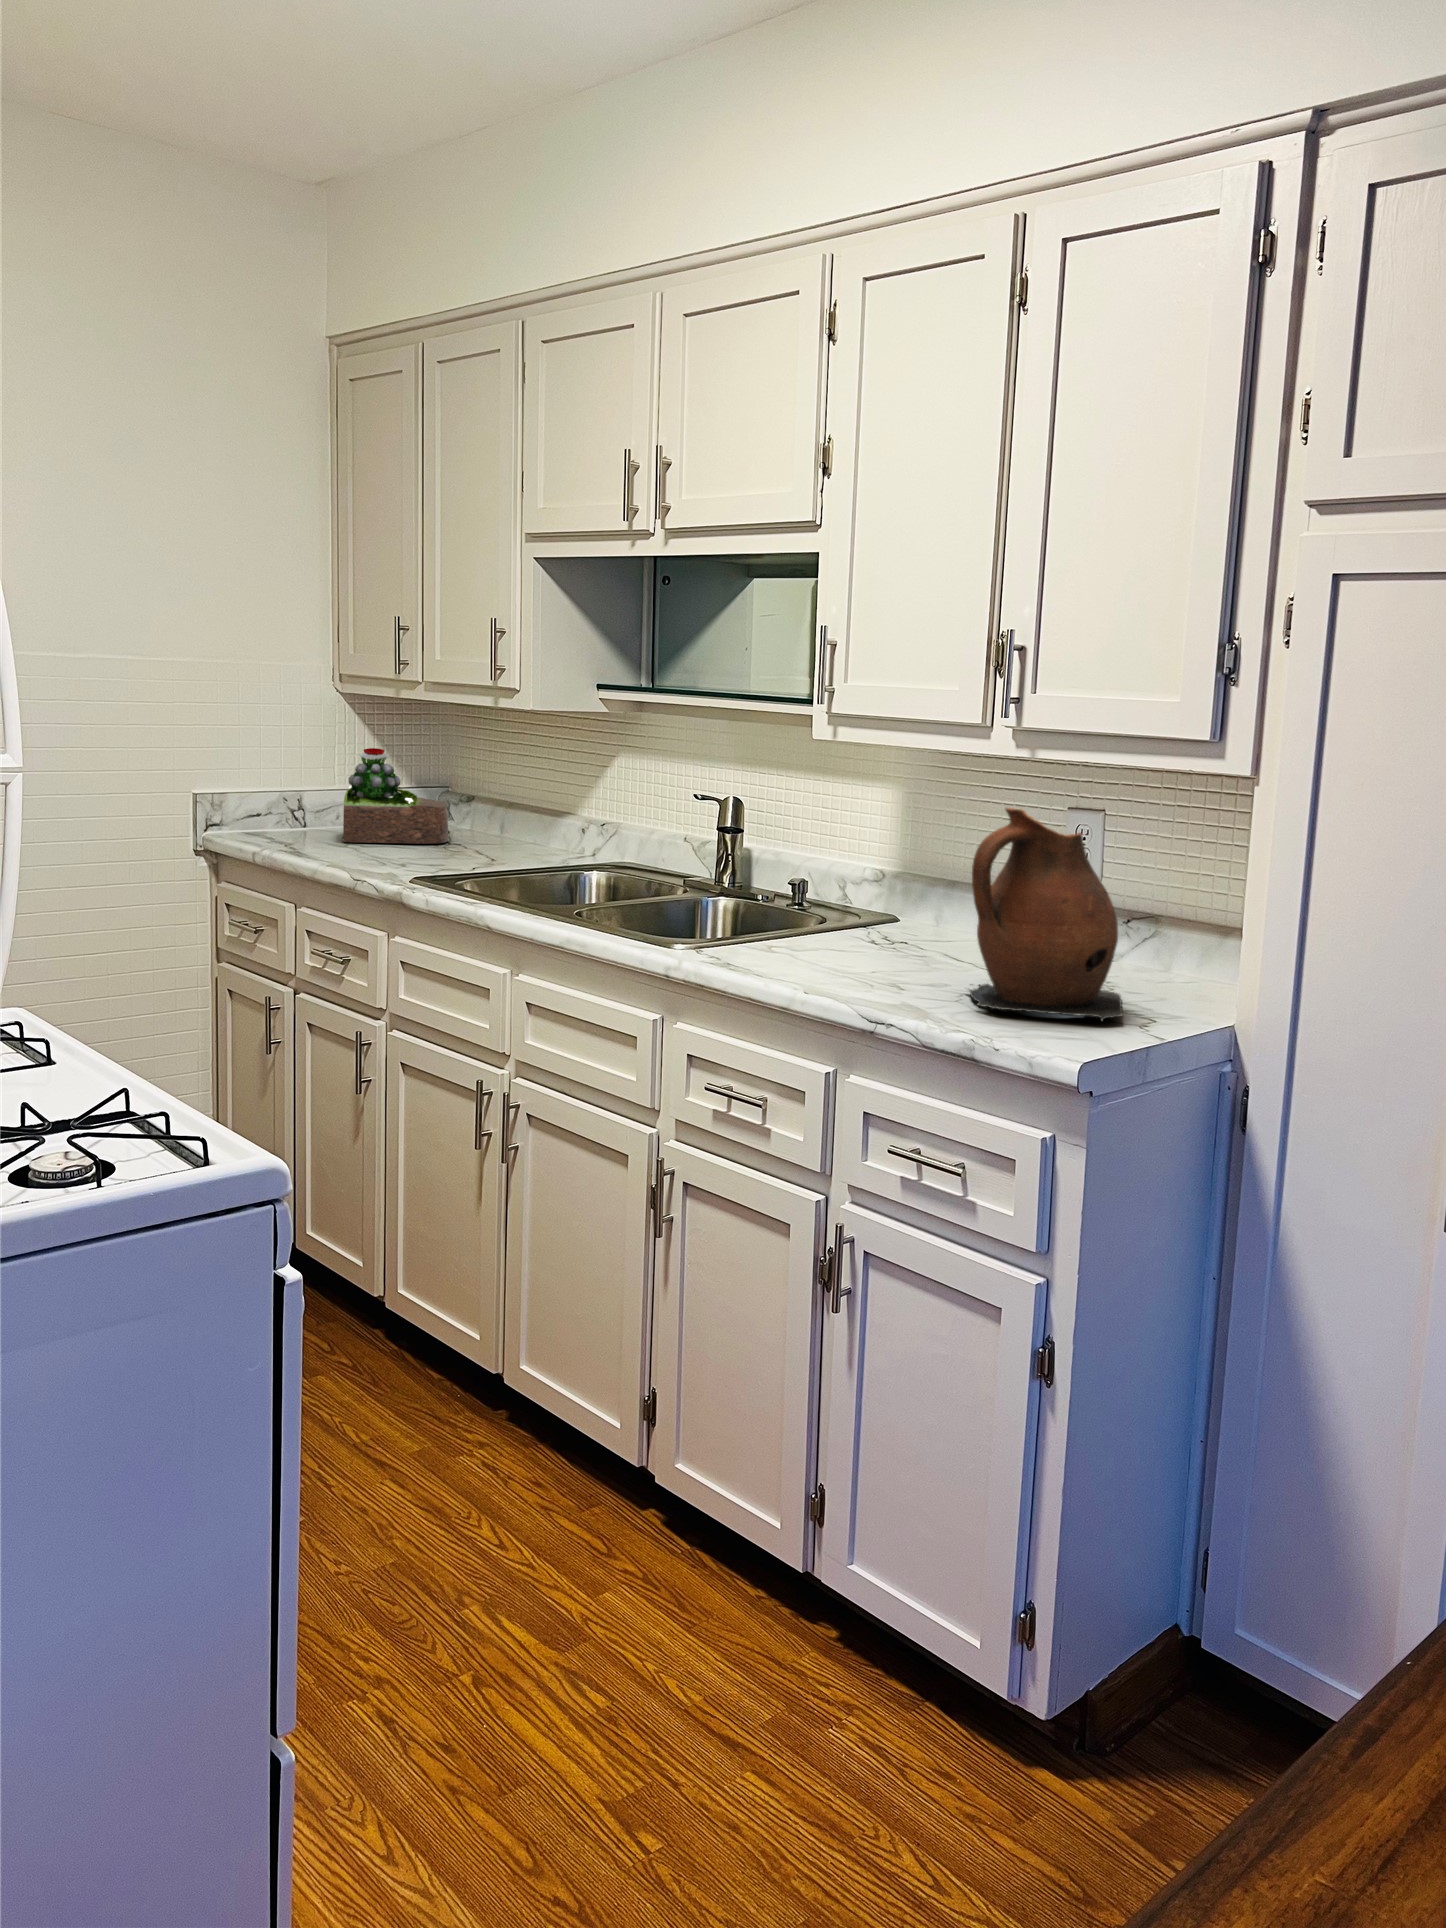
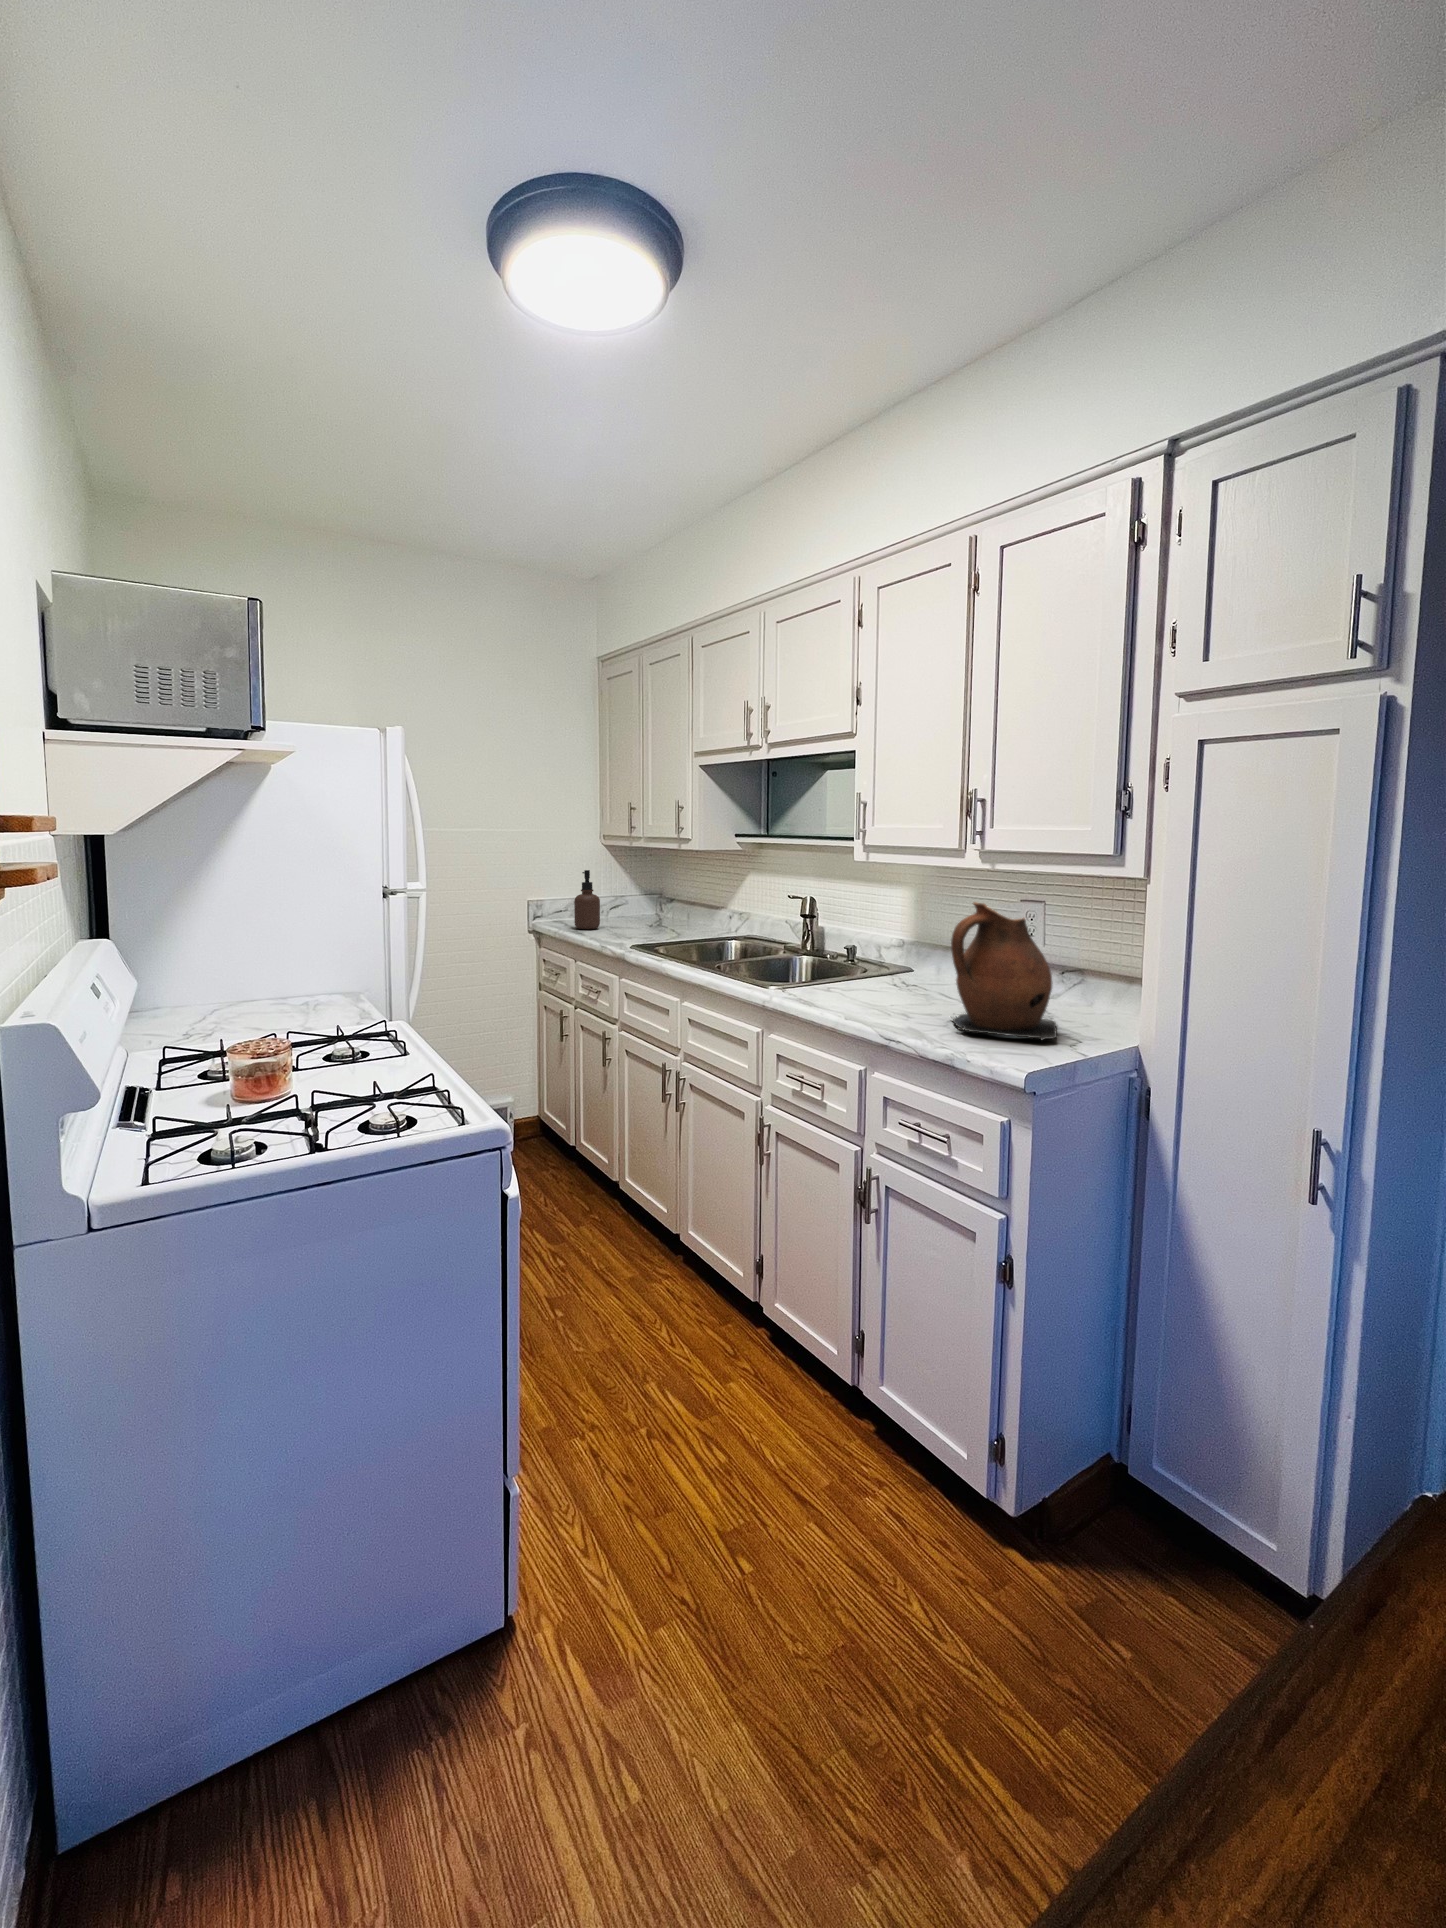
soap dispenser: none [293,740,341,849] -> present [574,870,600,929]
succulent plant: present [343,748,448,843] -> none [602,874,659,925]

